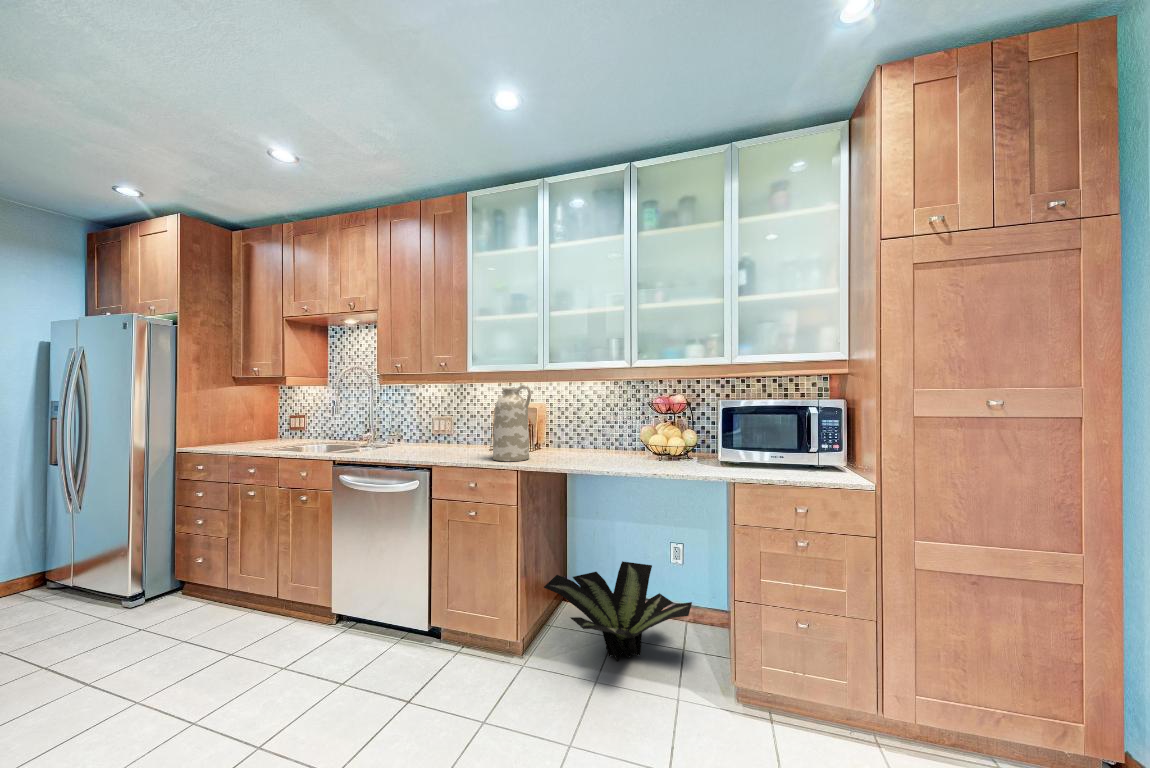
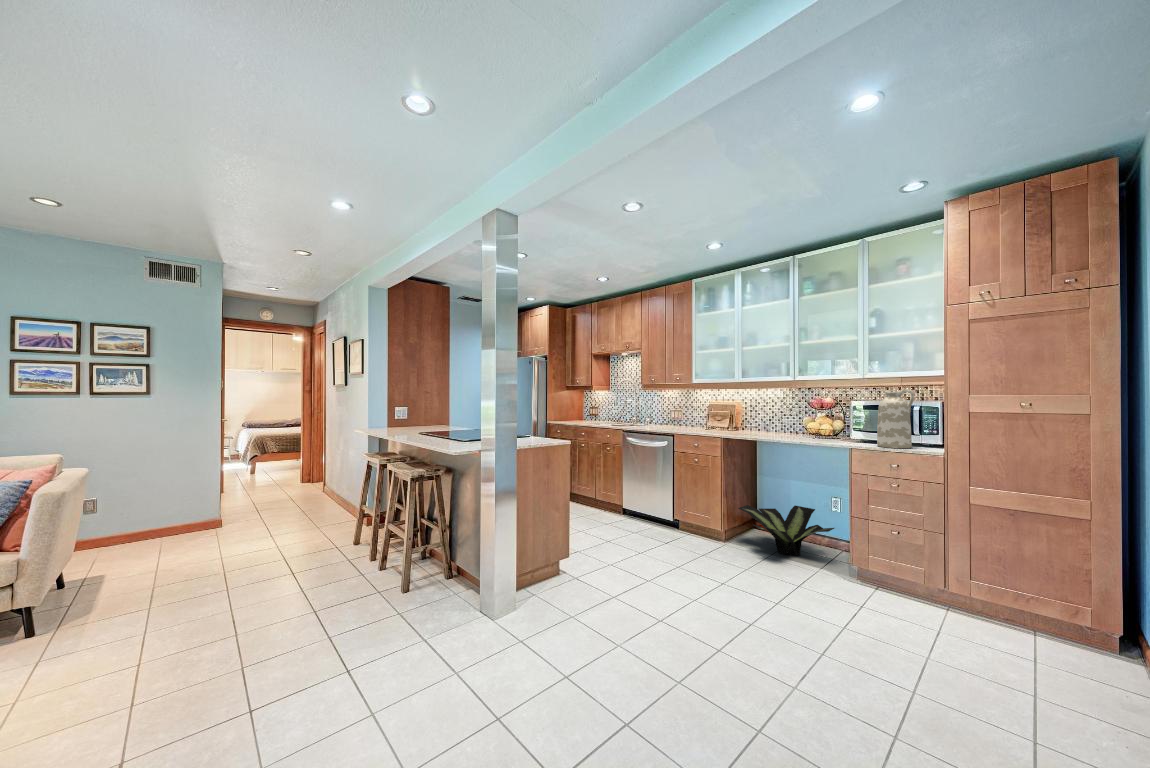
vase: present [493,385,531,461] -> present [877,390,914,448]

